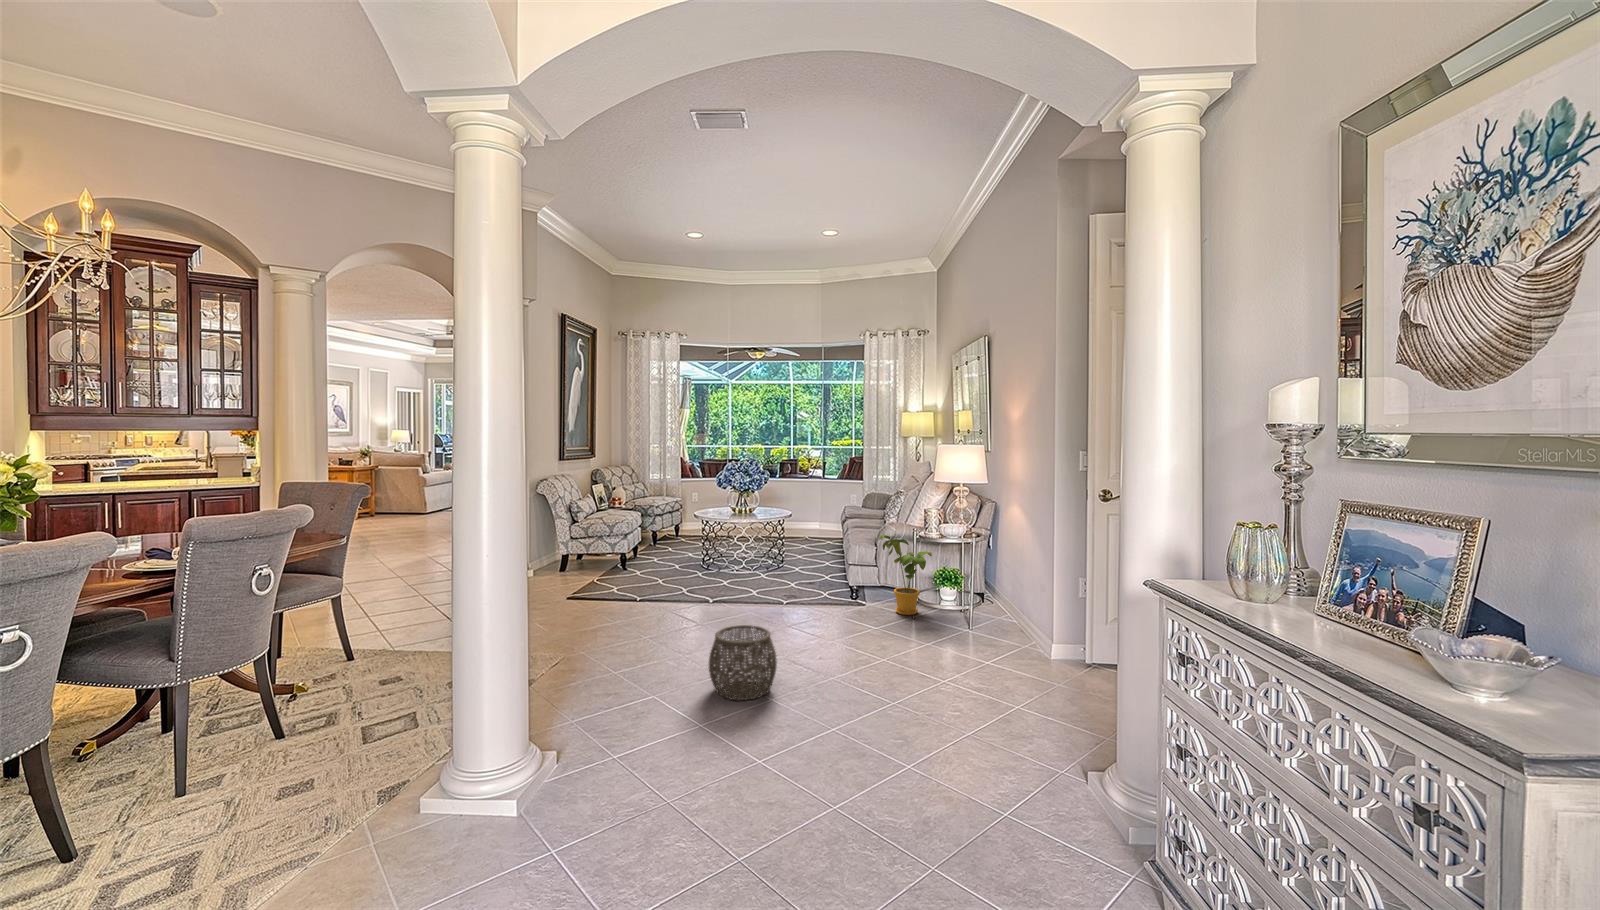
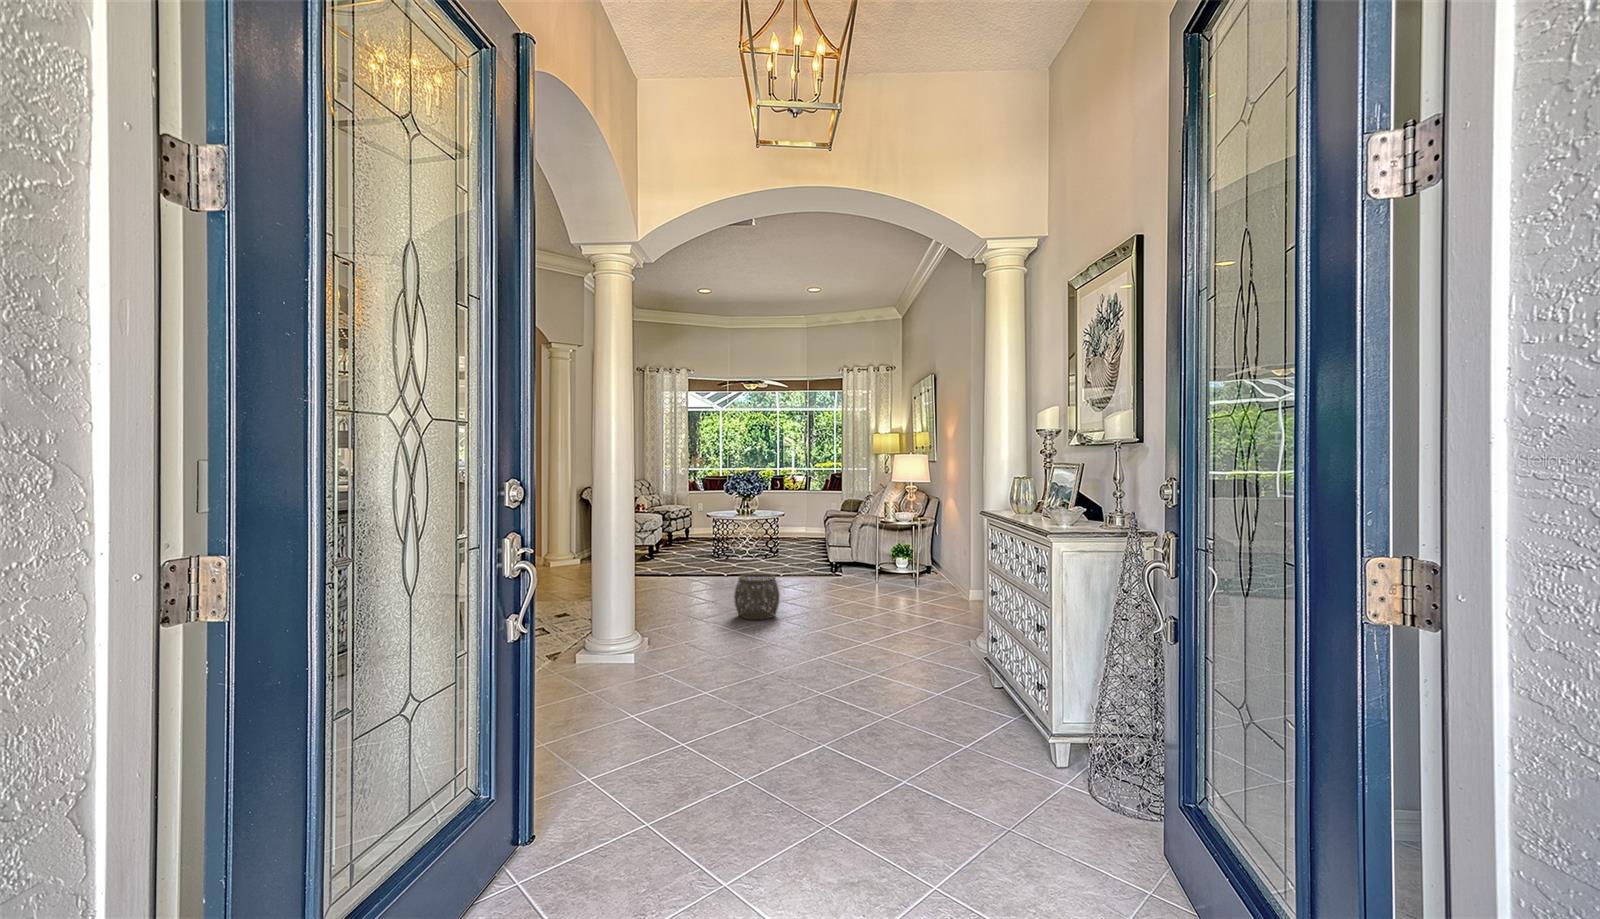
house plant: present [879,535,932,615] -> none [852,522,892,582]

